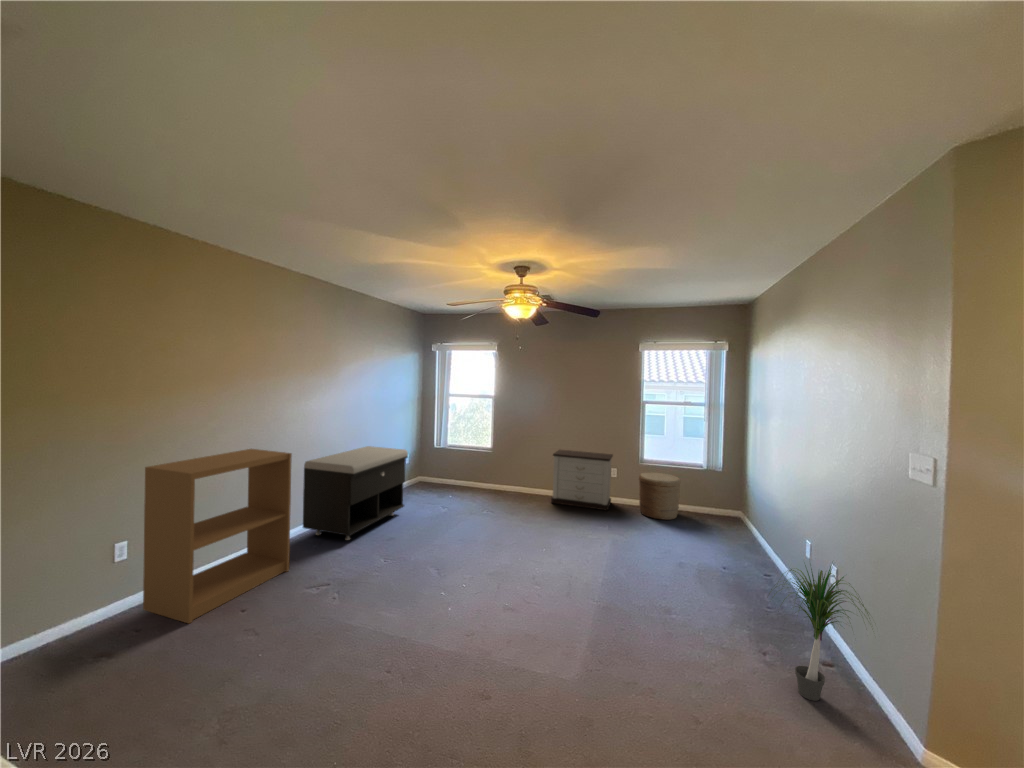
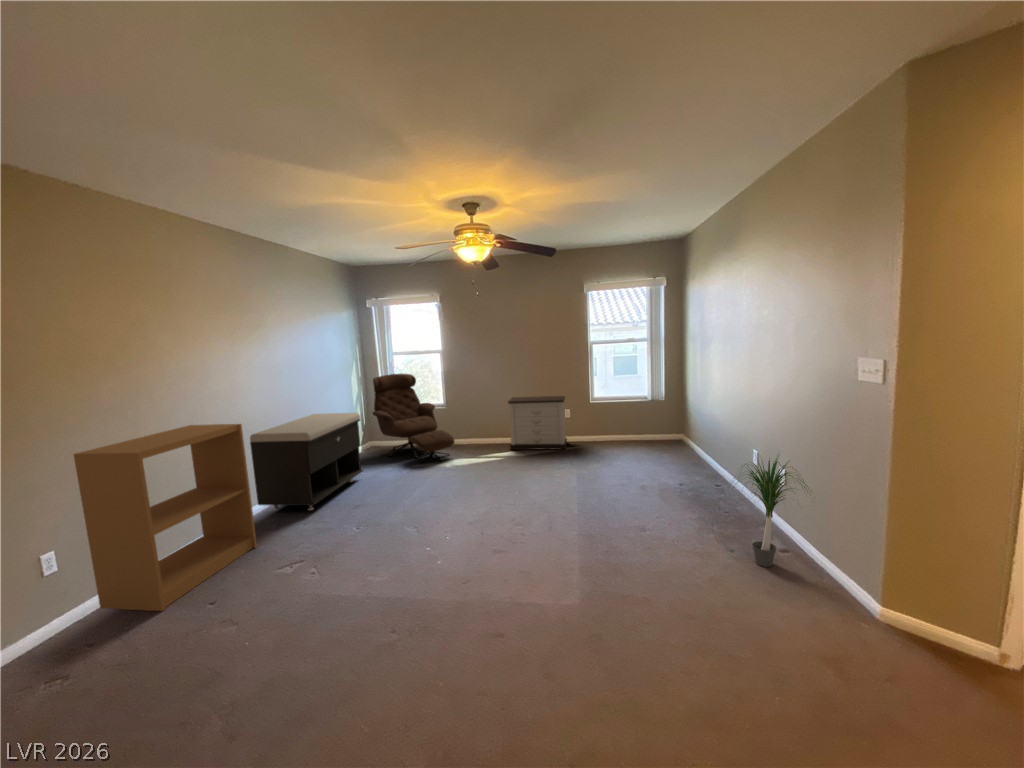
lounge chair: none [424,414,496,506] -> present [373,374,455,463]
woven basket: present [639,473,680,520] -> none [592,408,631,451]

